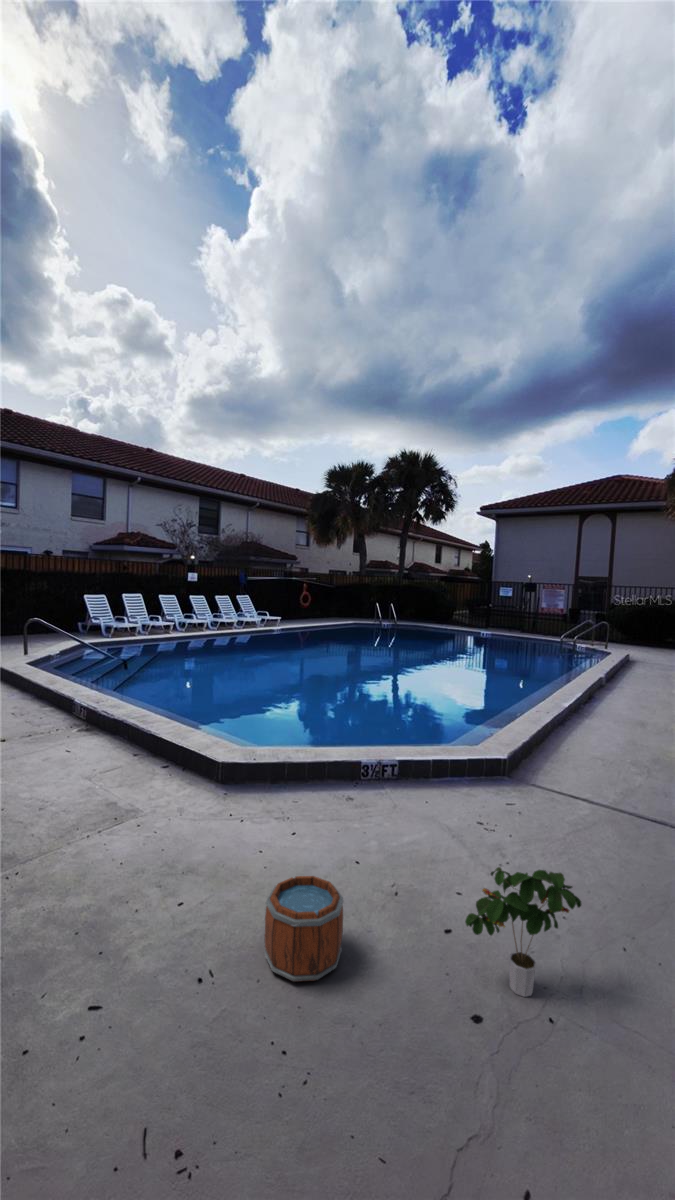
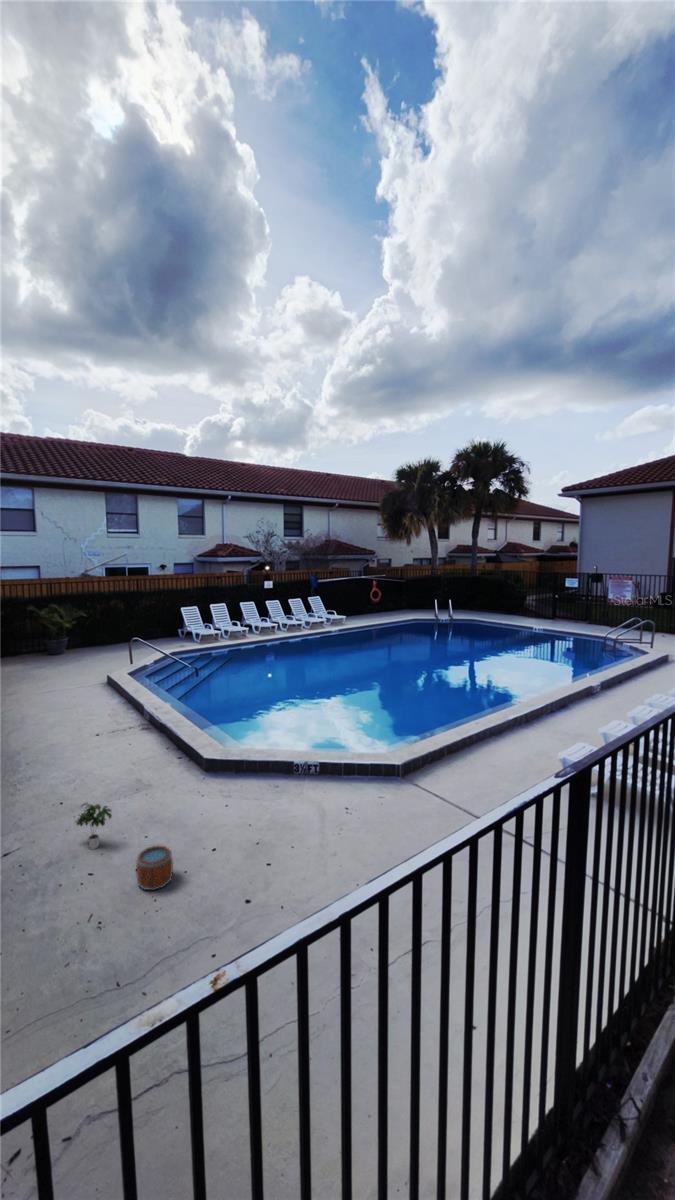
potted plant: present [465,867,582,997] -> present [77,803,112,849]

